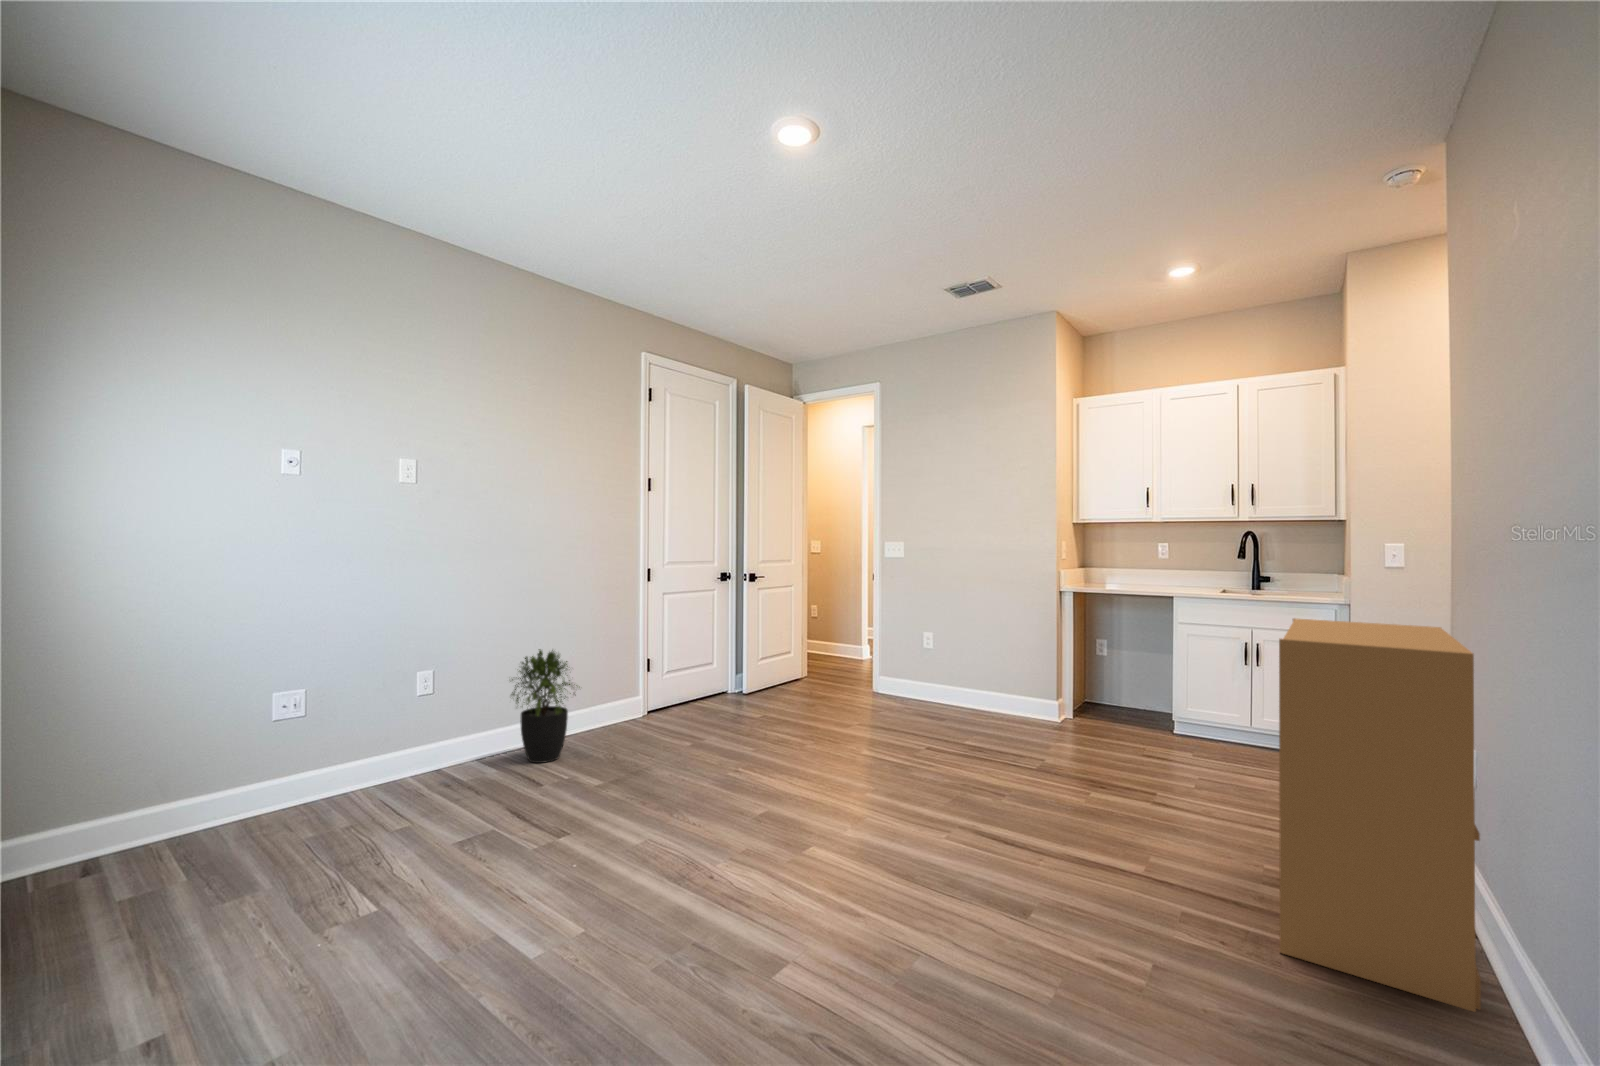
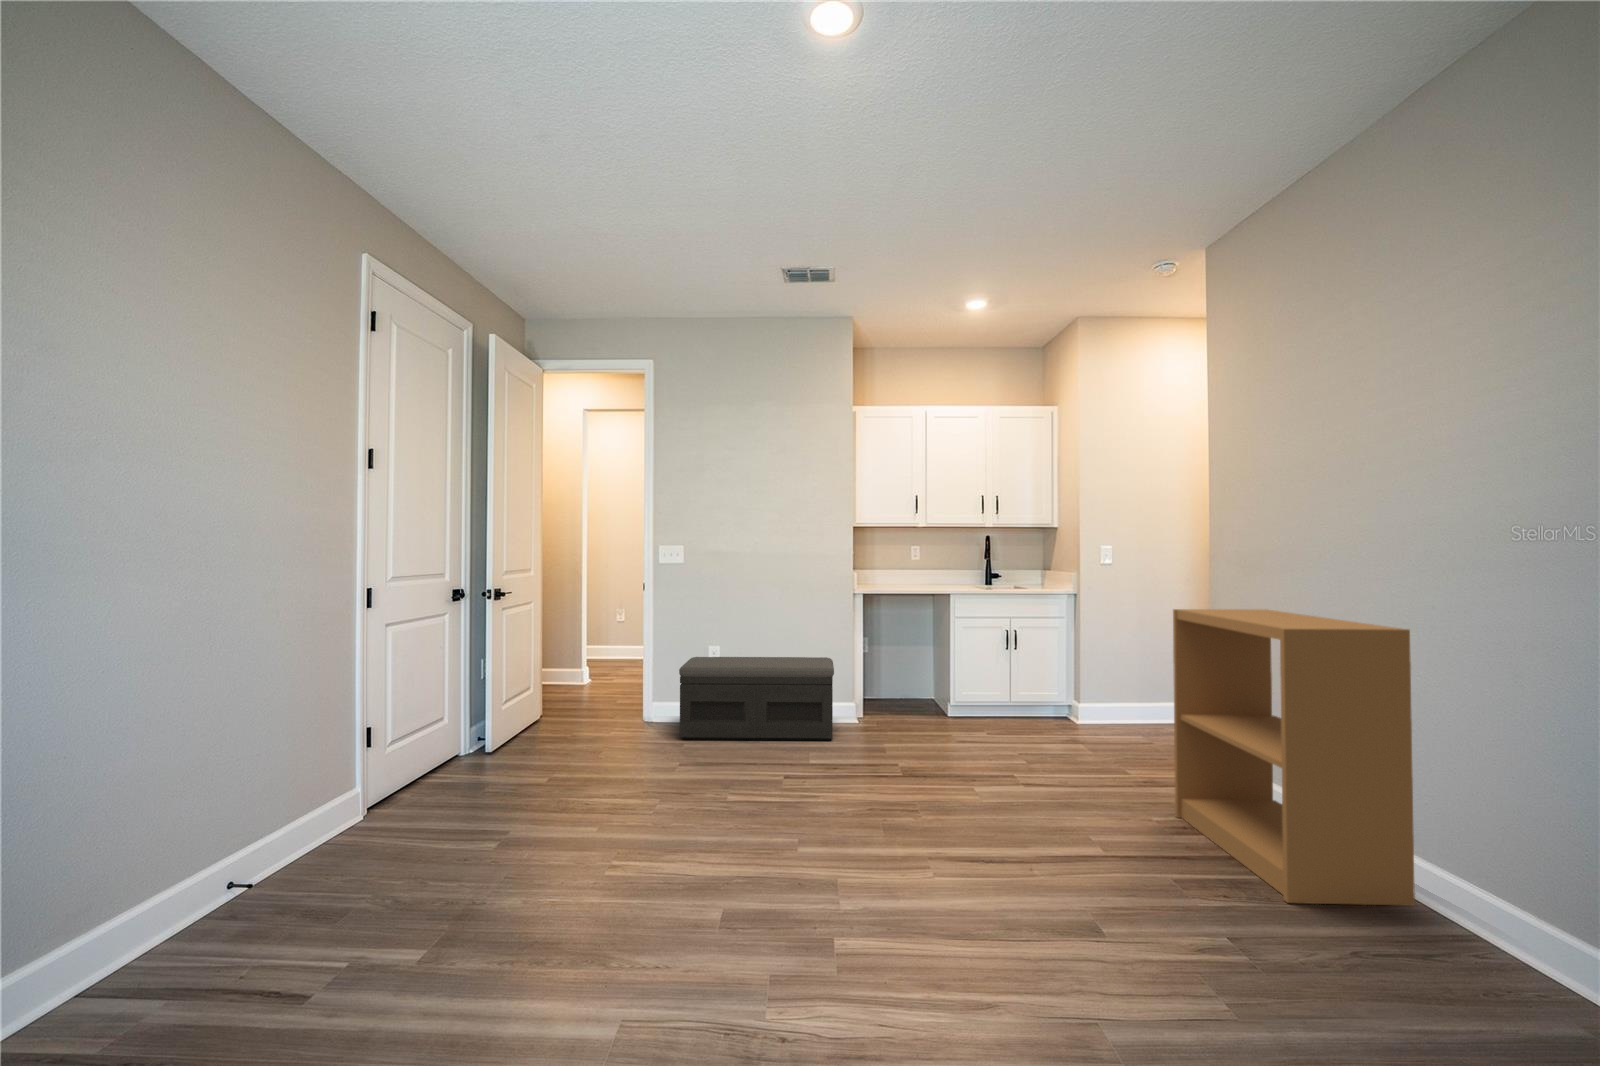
storage bench: none [884,640,1034,729] -> present [679,657,834,740]
potted plant: present [511,649,580,763] -> none [163,737,331,954]

